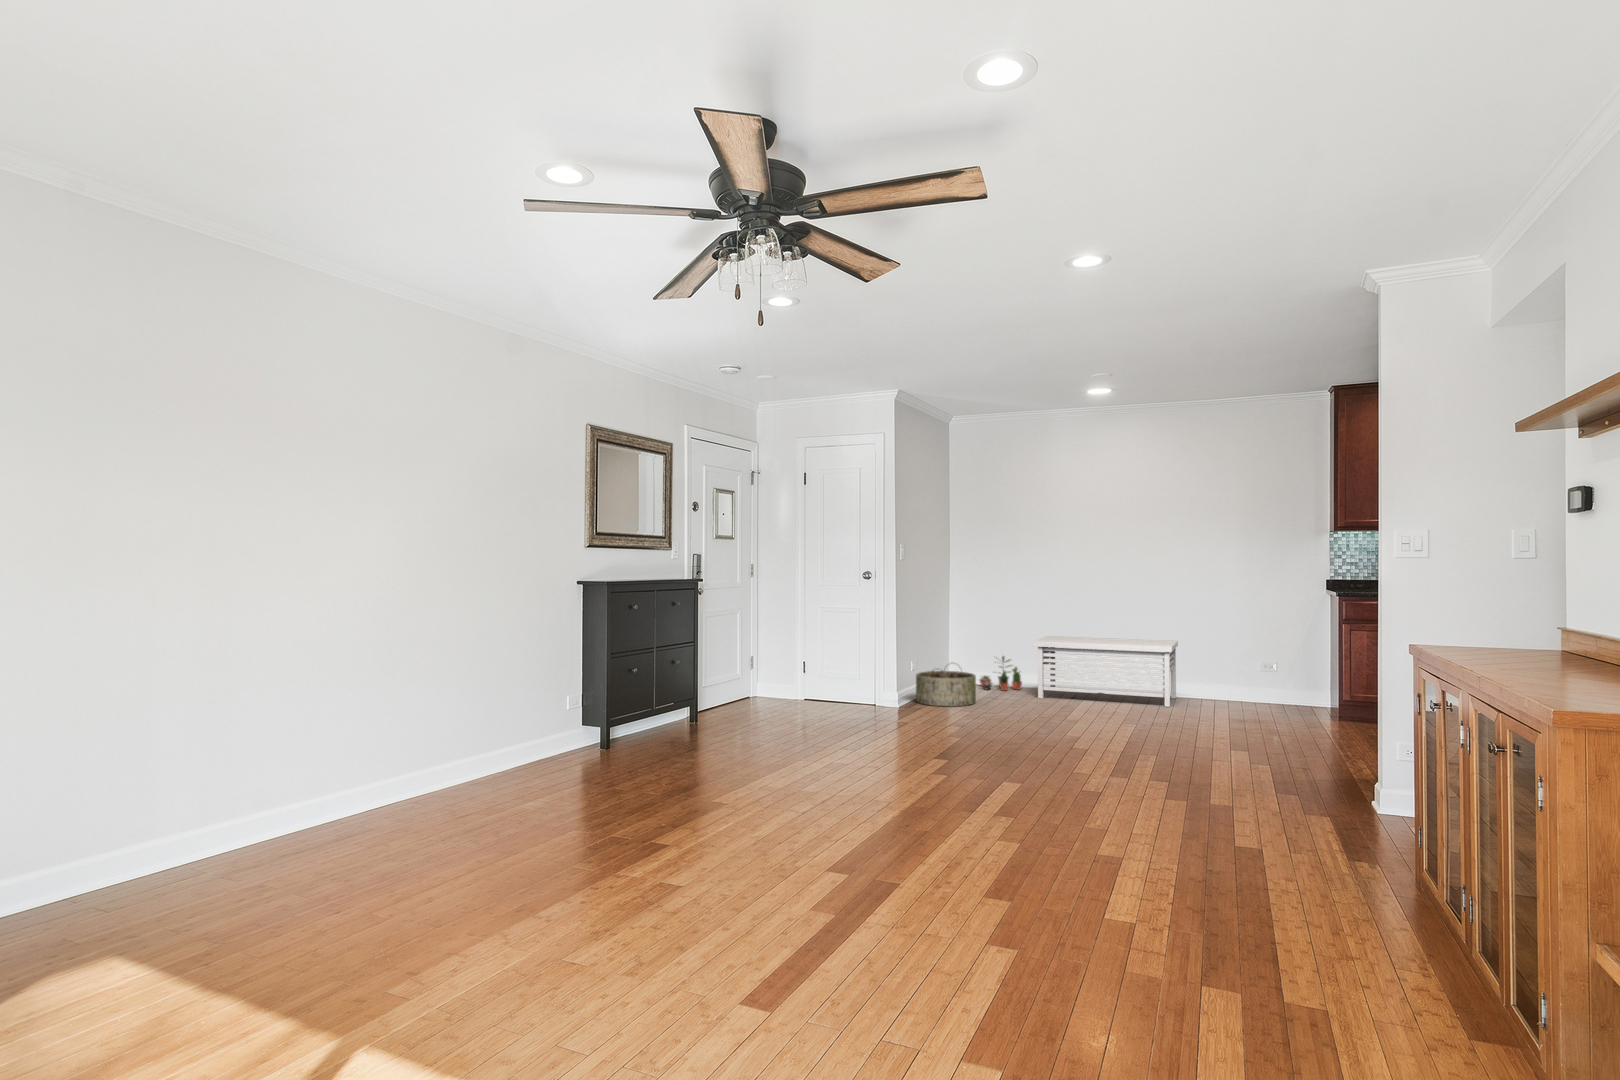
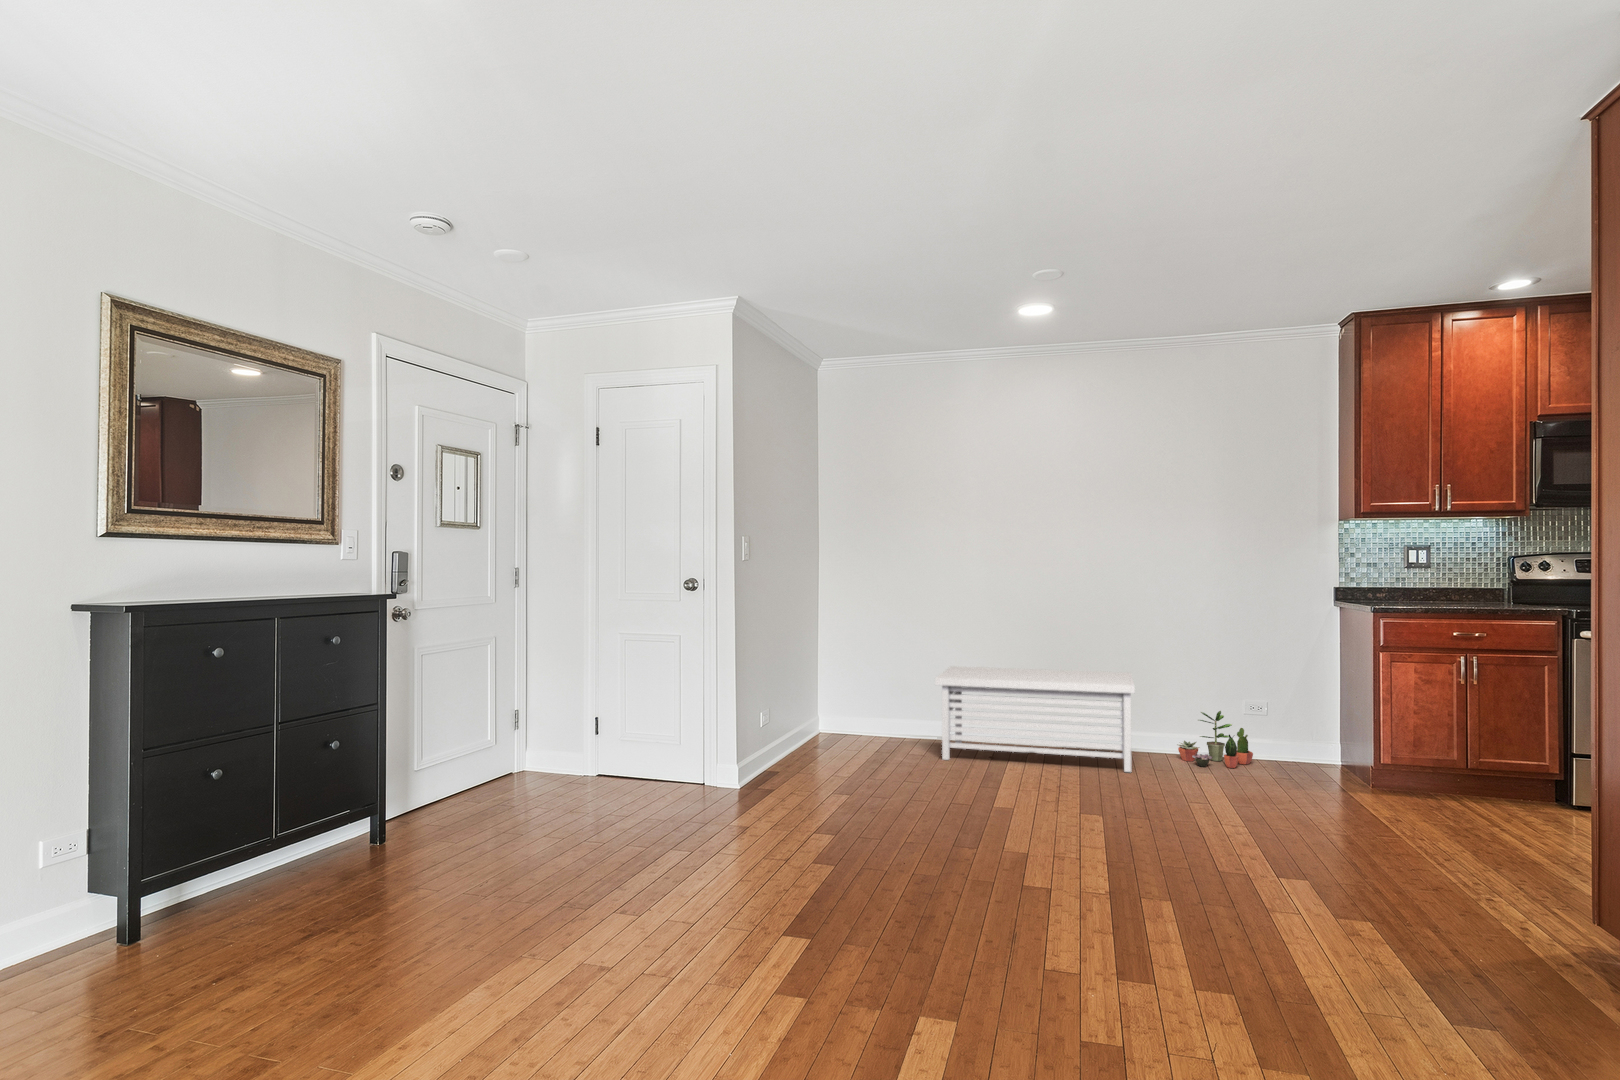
potted plant: present [980,656,1022,691] -> present [1178,711,1253,768]
basket: present [916,667,976,707] -> none [766,711,855,783]

